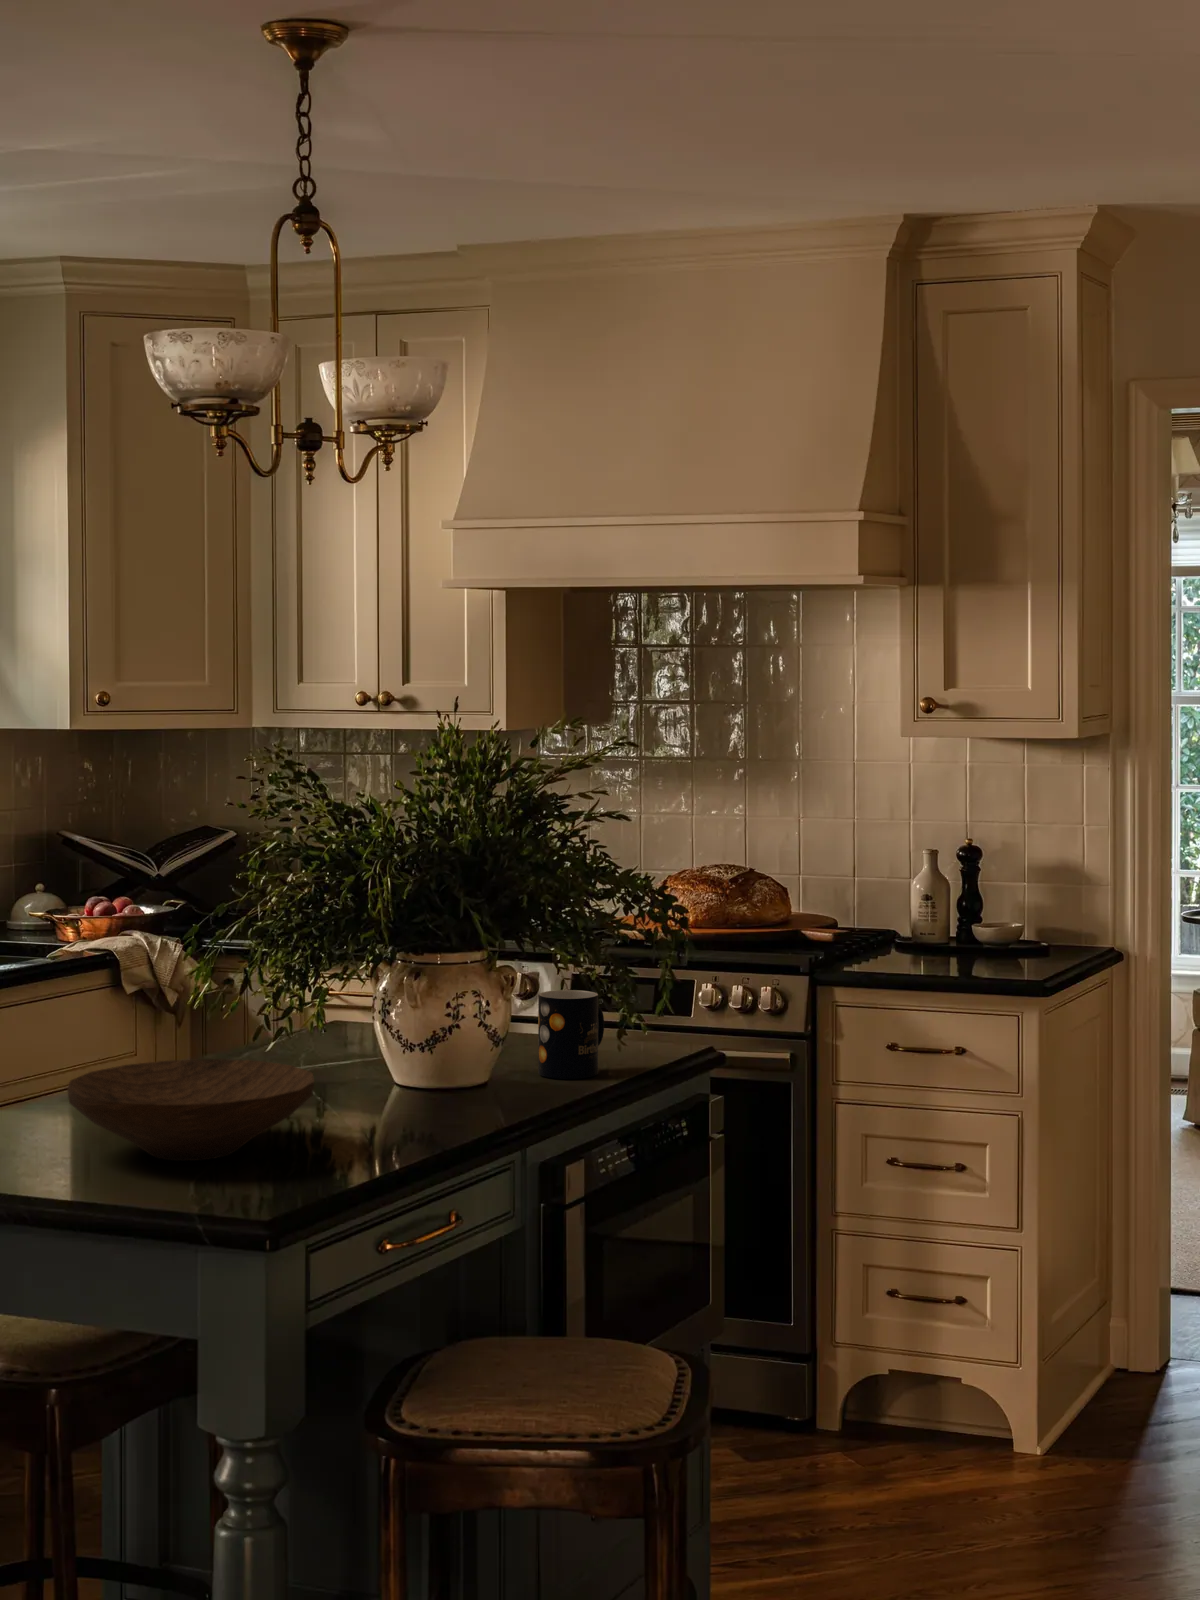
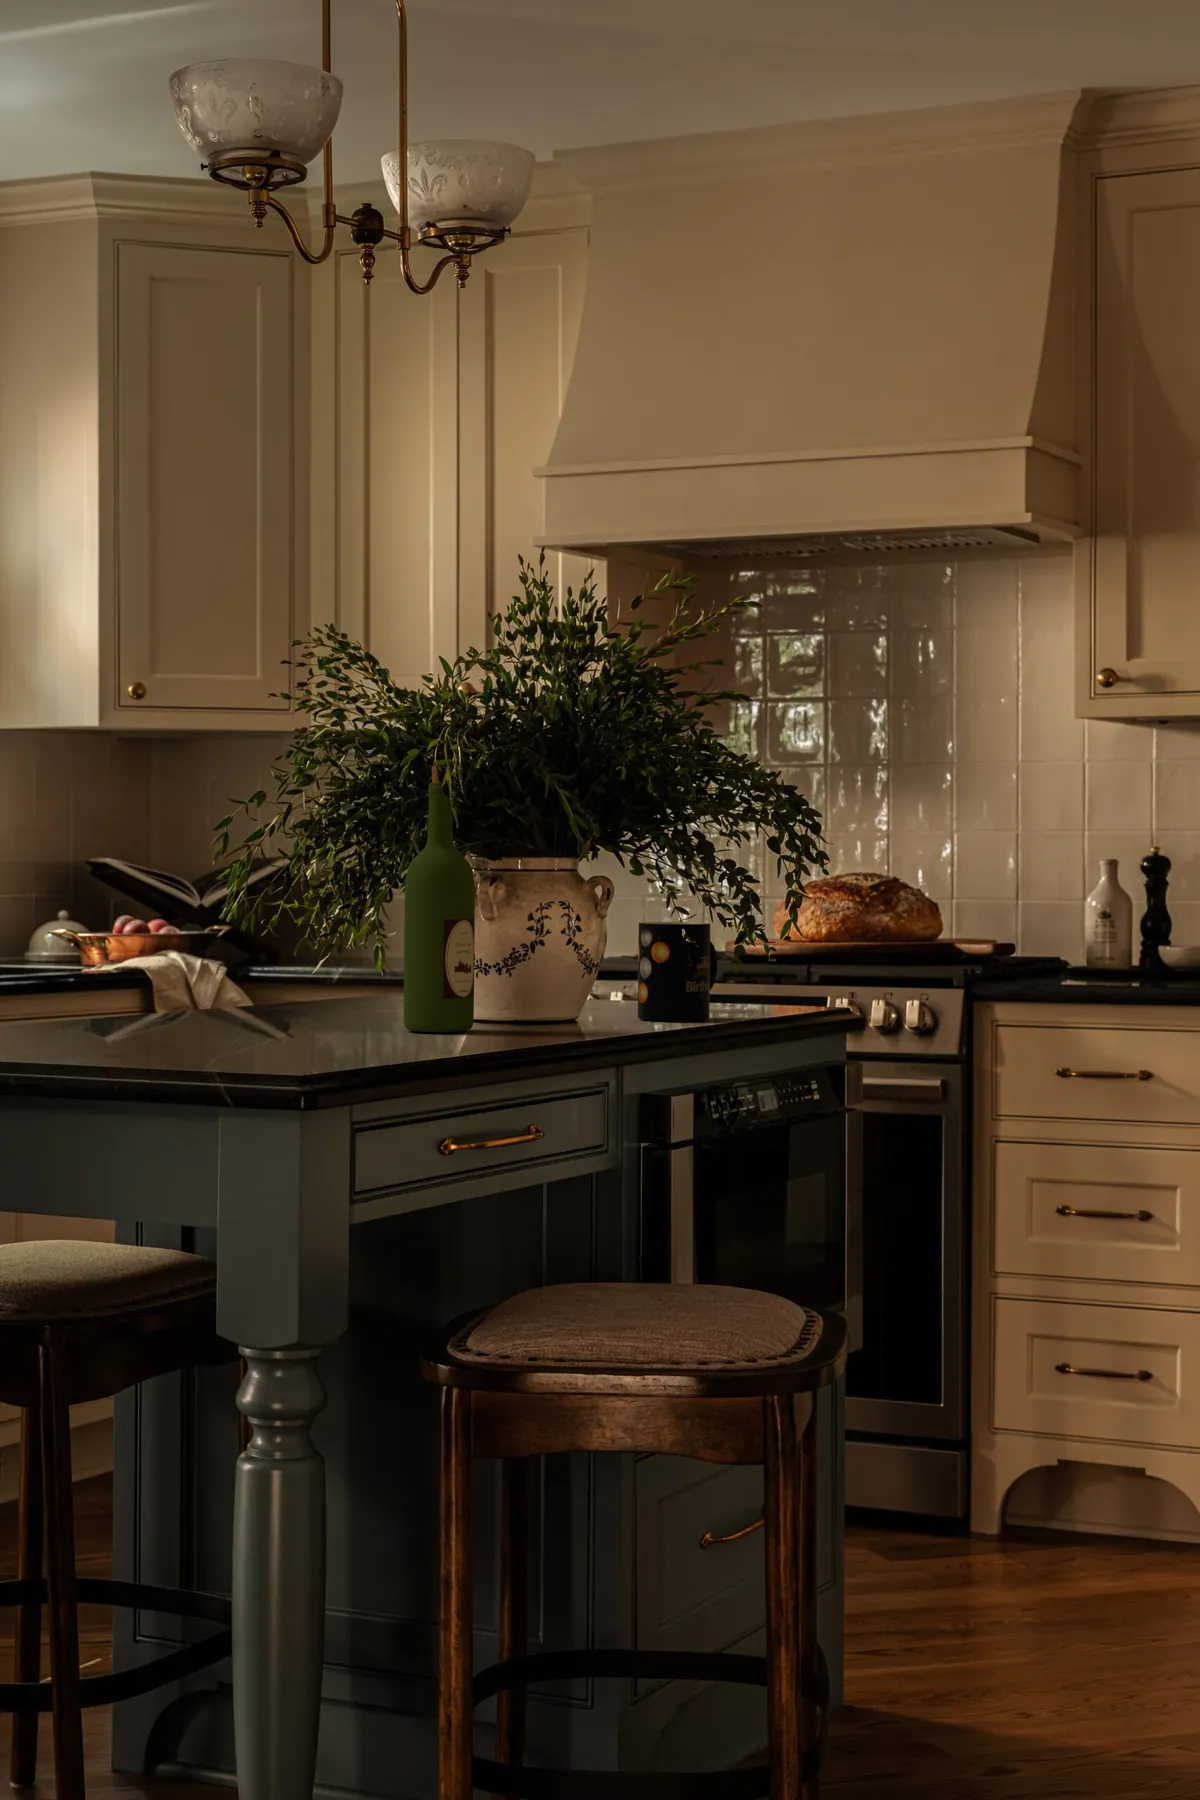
wine bottle: none [343,886,402,1111] -> present [404,766,475,1032]
wooden bowl: present [67,1059,314,1161] -> none [74,956,368,1052]

